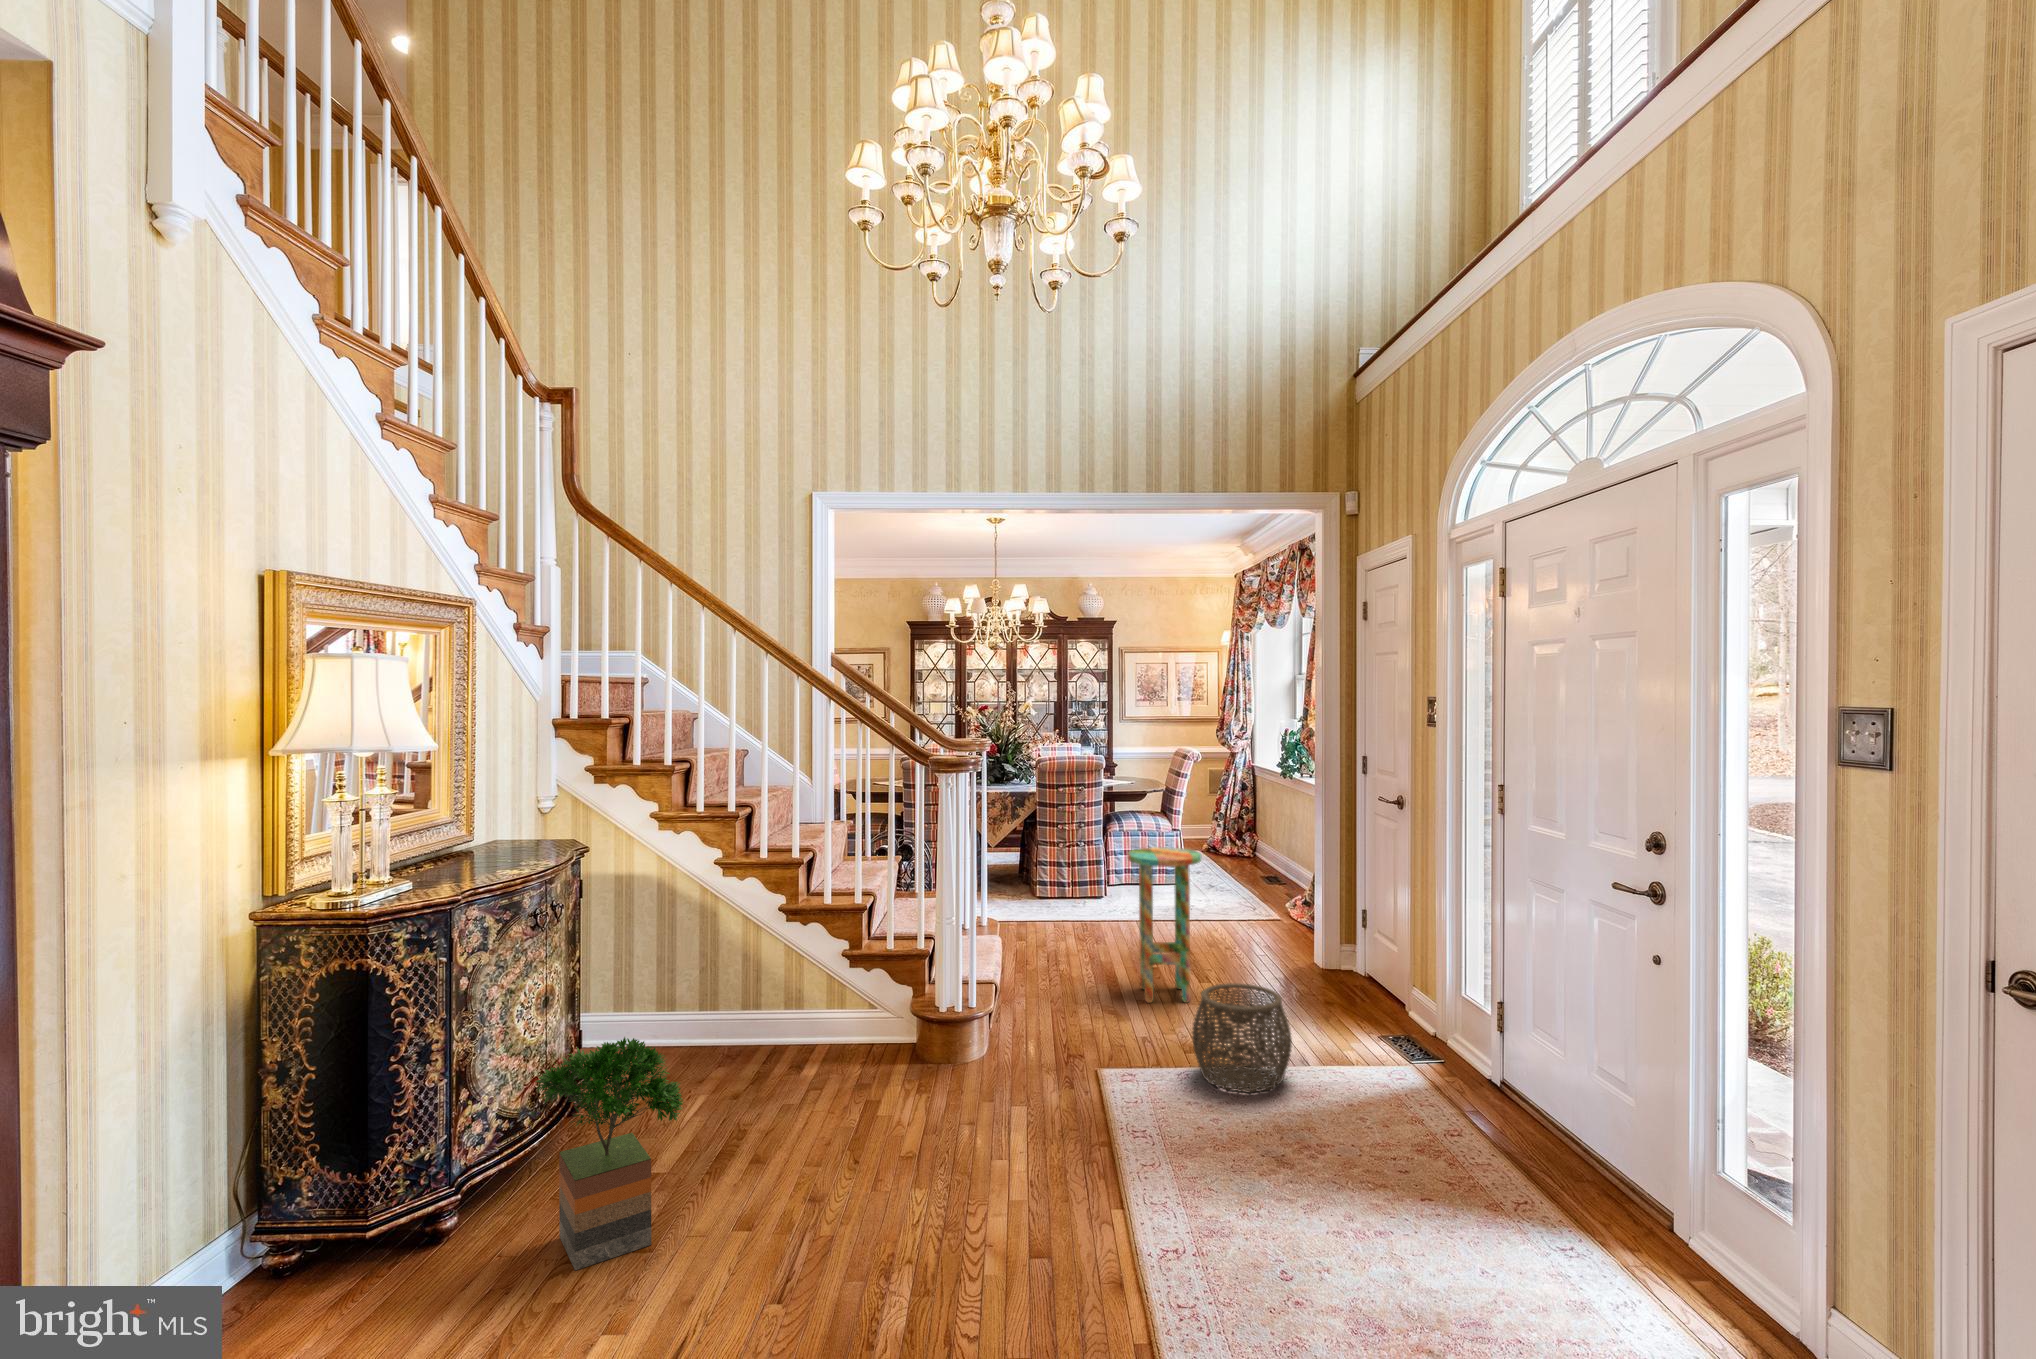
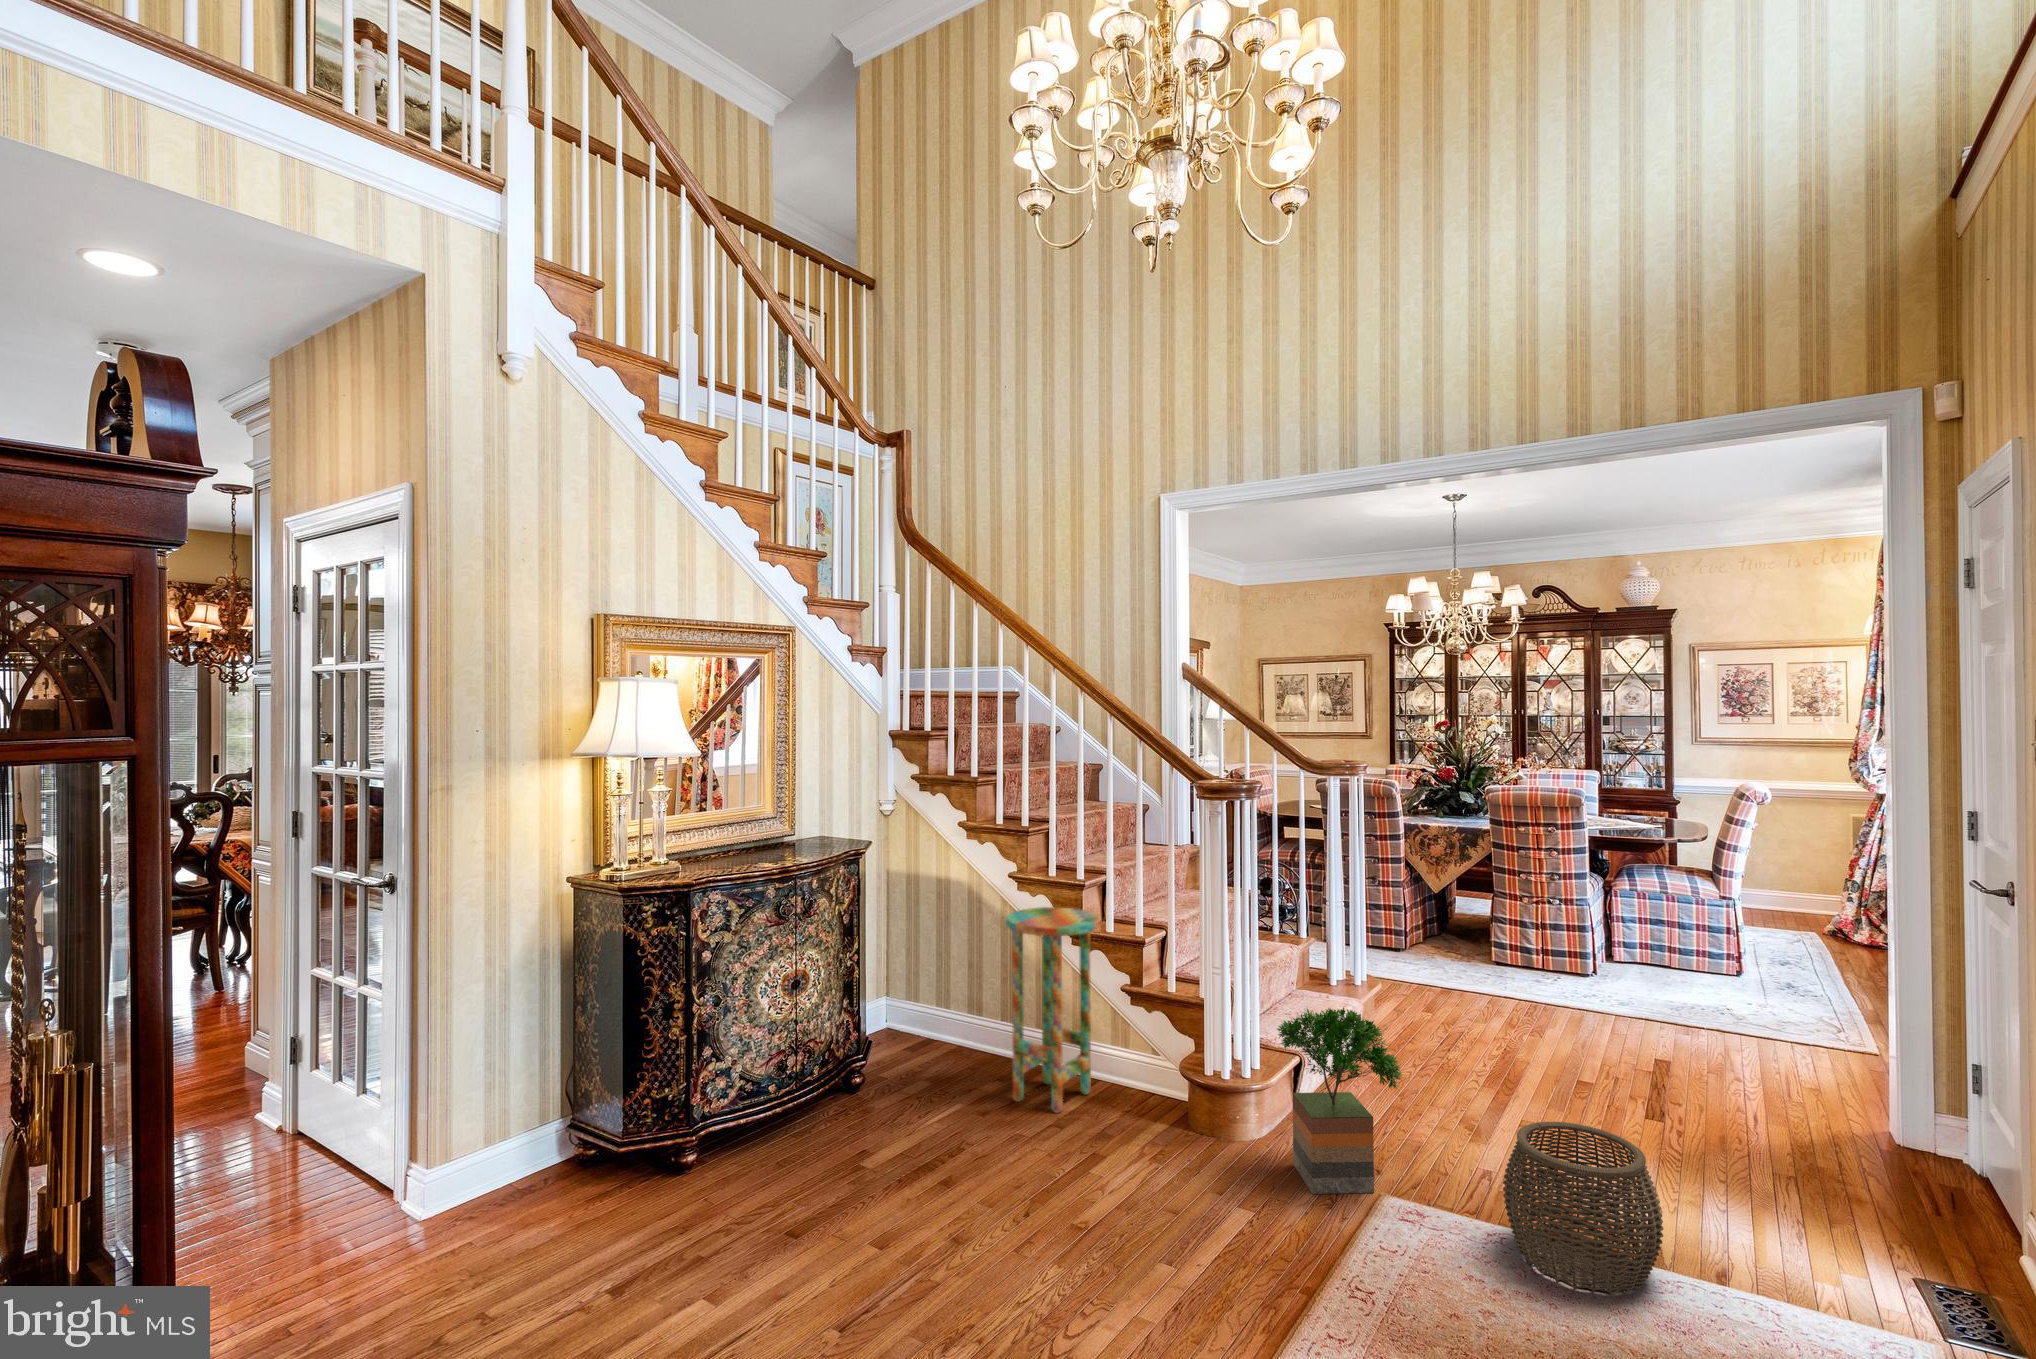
side table: present [1128,847,1201,1003] -> present [1006,907,1098,1113]
potted tree: present [536,1037,683,1270] -> present [1277,1007,1402,1194]

